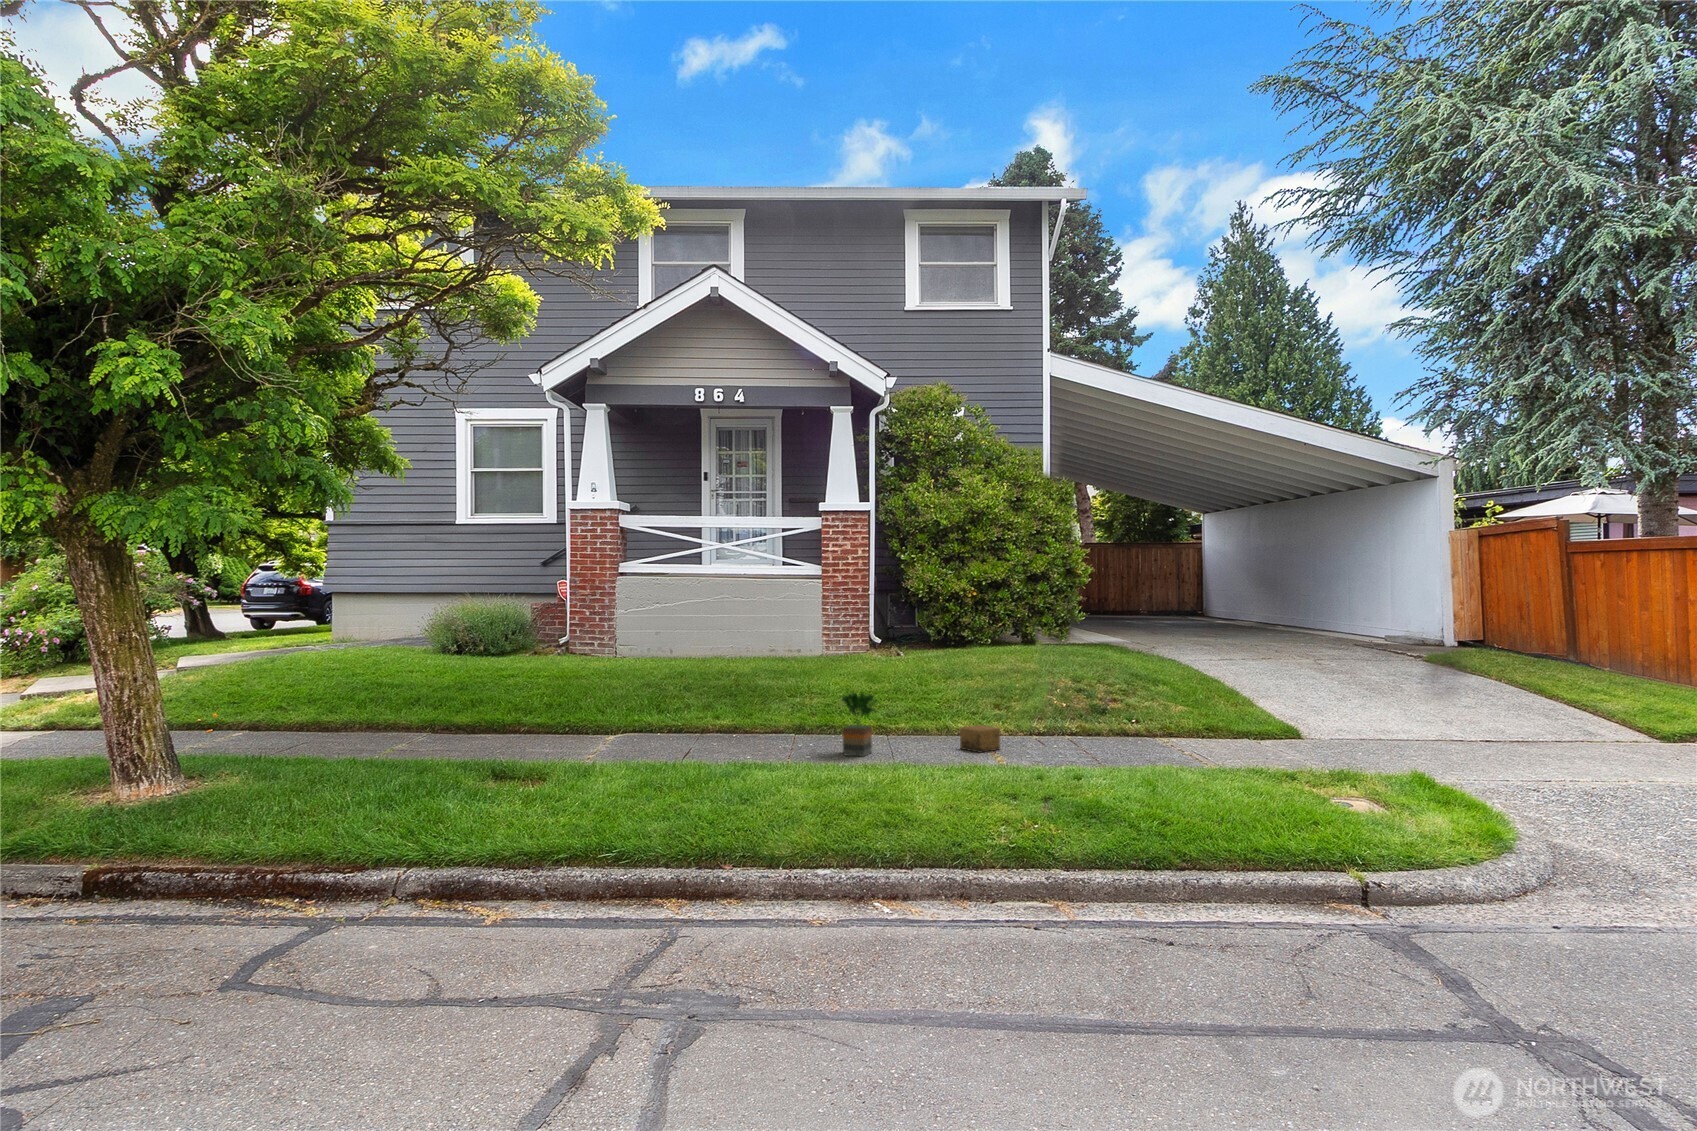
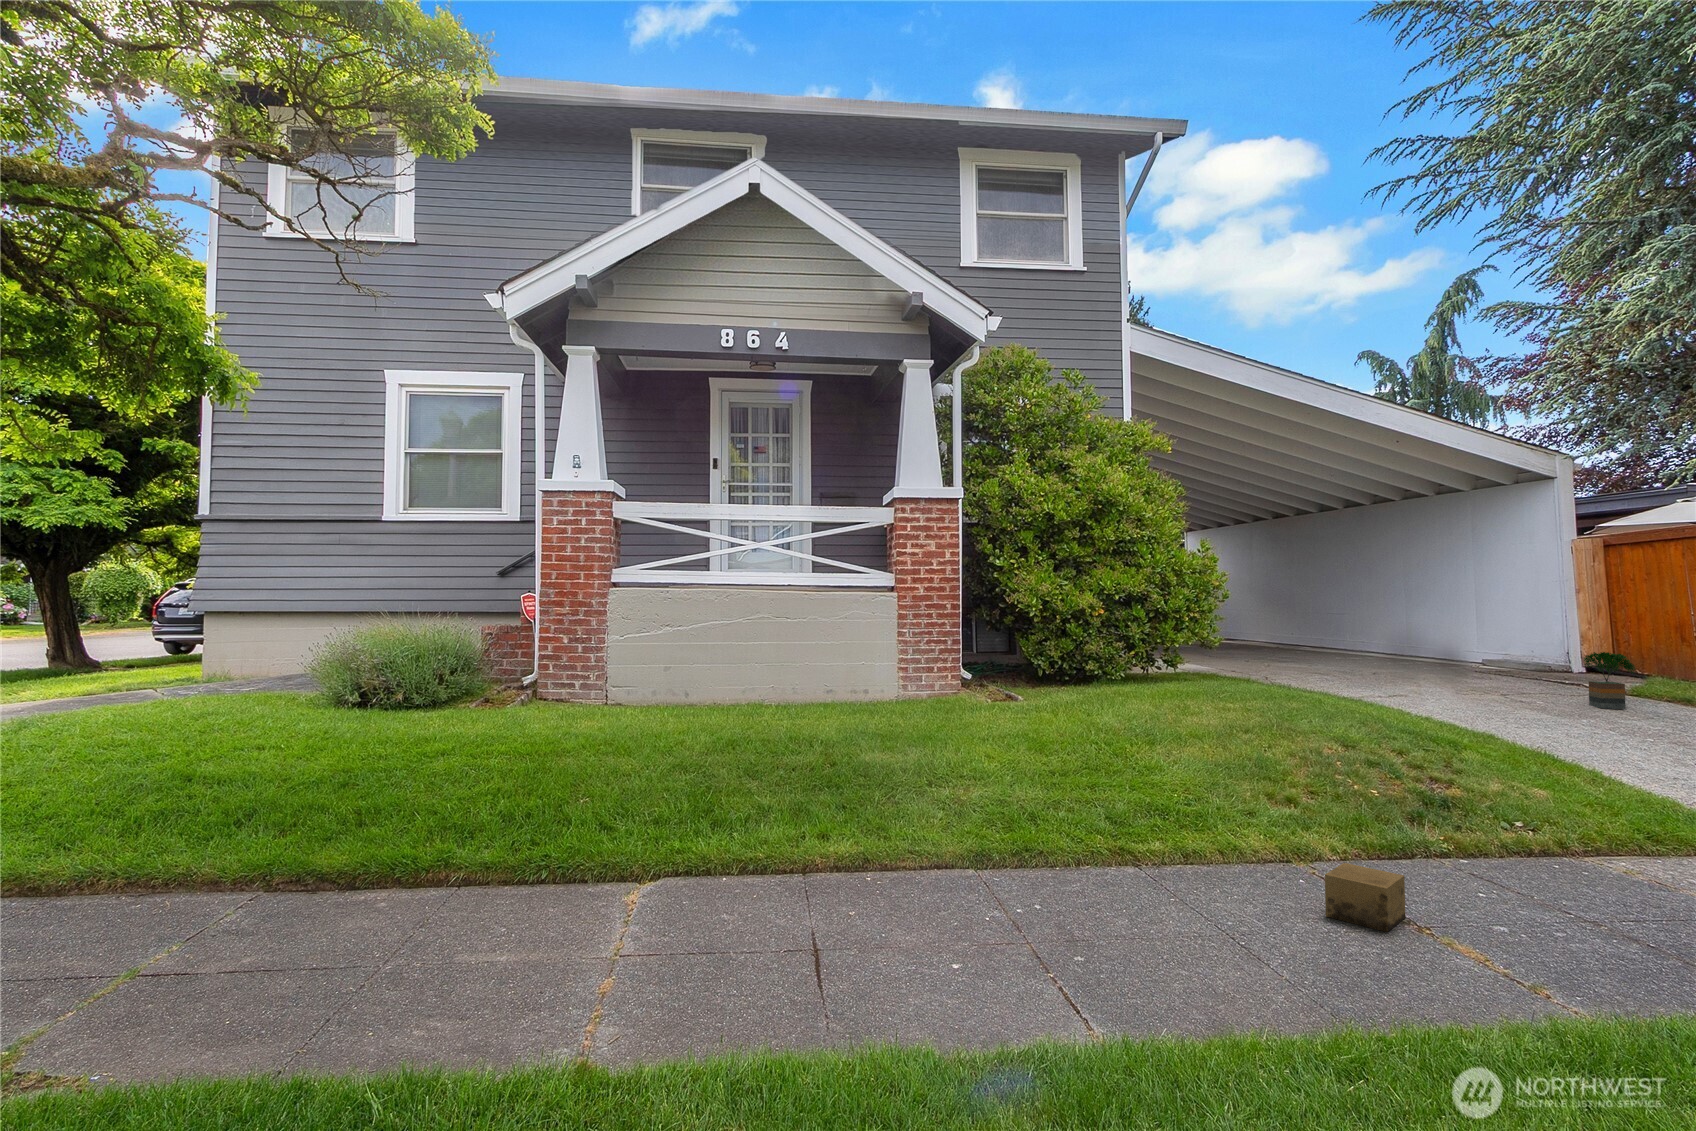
potted tree: present [841,693,878,756] -> present [1584,652,1635,709]

